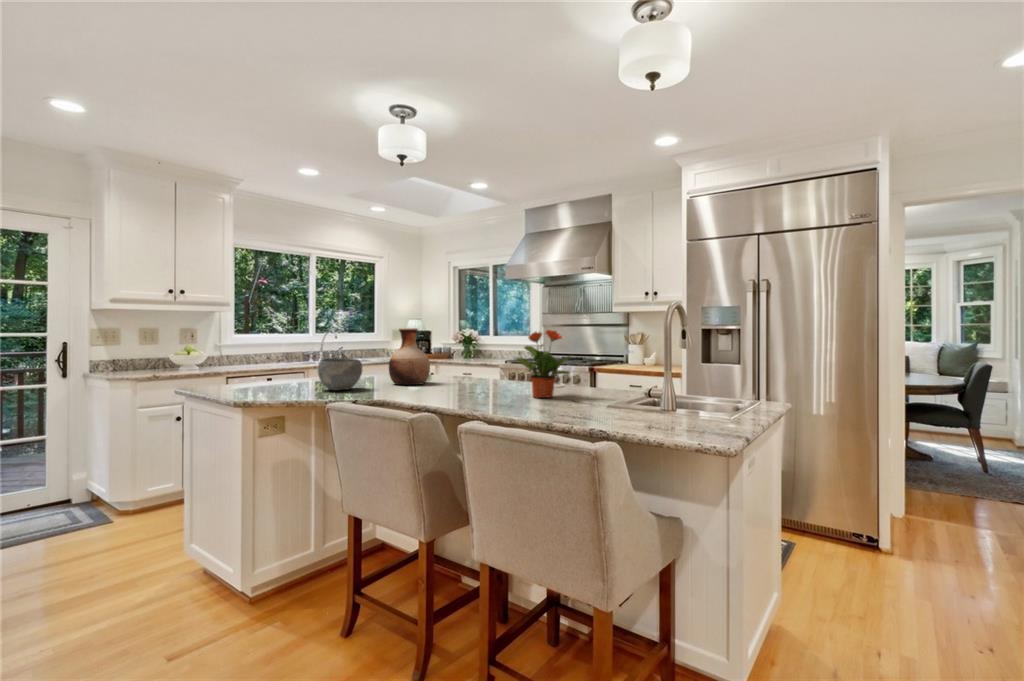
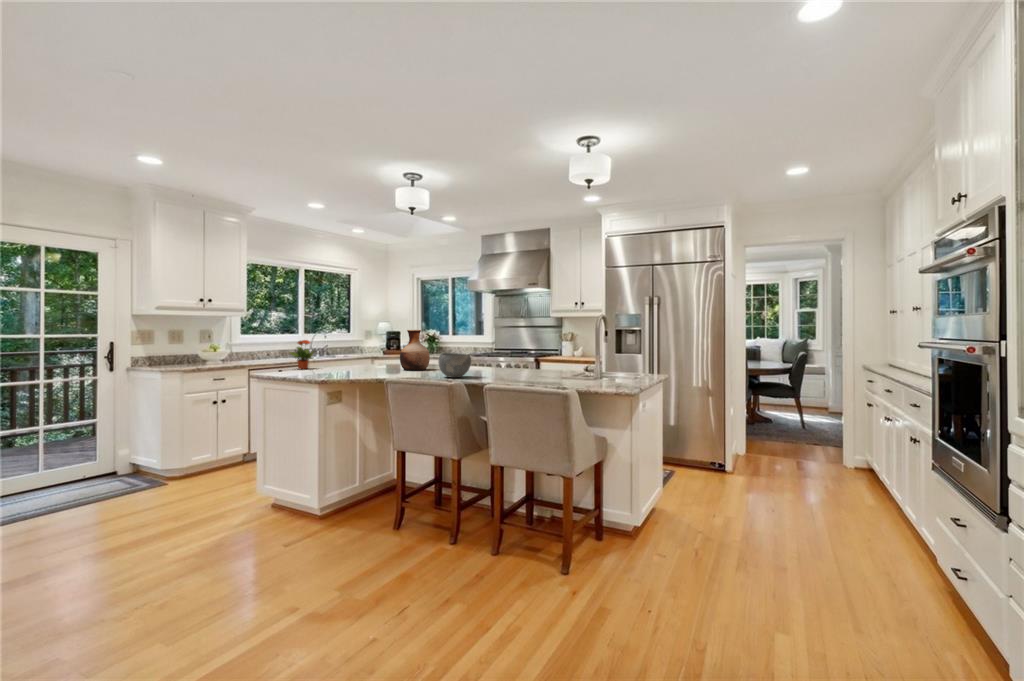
potted plant: present [517,330,573,398] -> present [290,340,314,369]
bowl: present [318,358,362,390] -> present [439,353,471,378]

